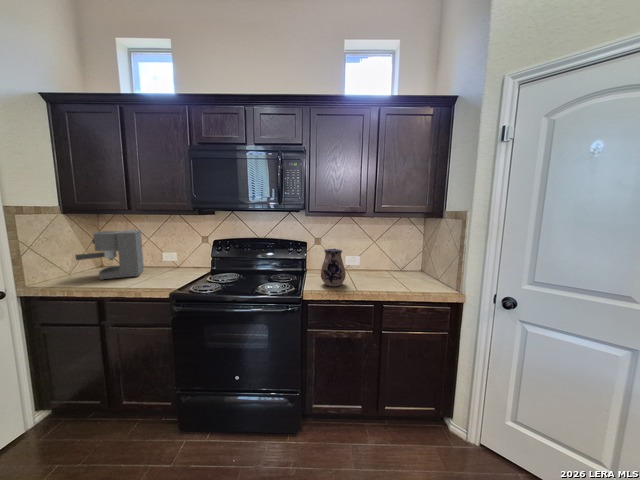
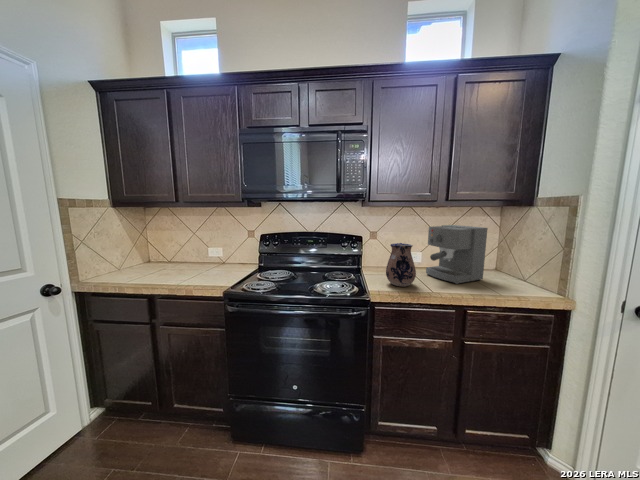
coffee maker: present [75,230,144,280] -> present [426,225,488,284]

